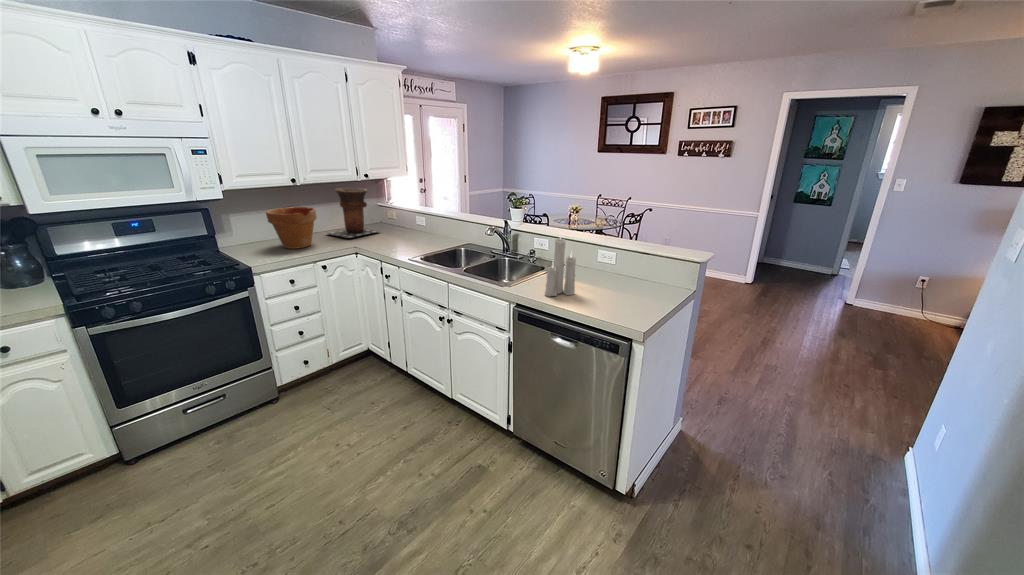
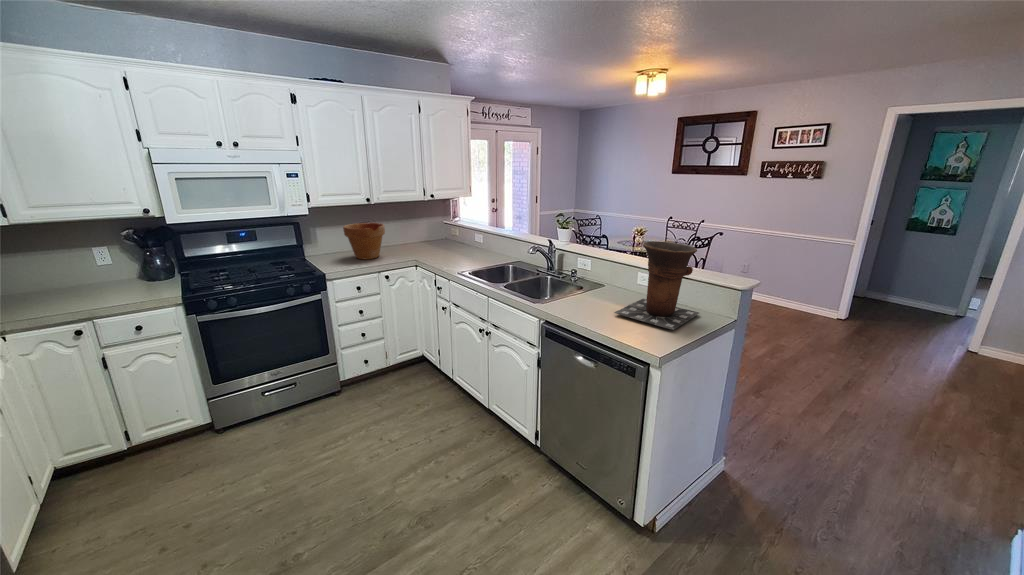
vase: present [328,188,379,238] -> present [614,241,699,330]
candle: present [545,235,576,296] -> none [573,249,605,315]

